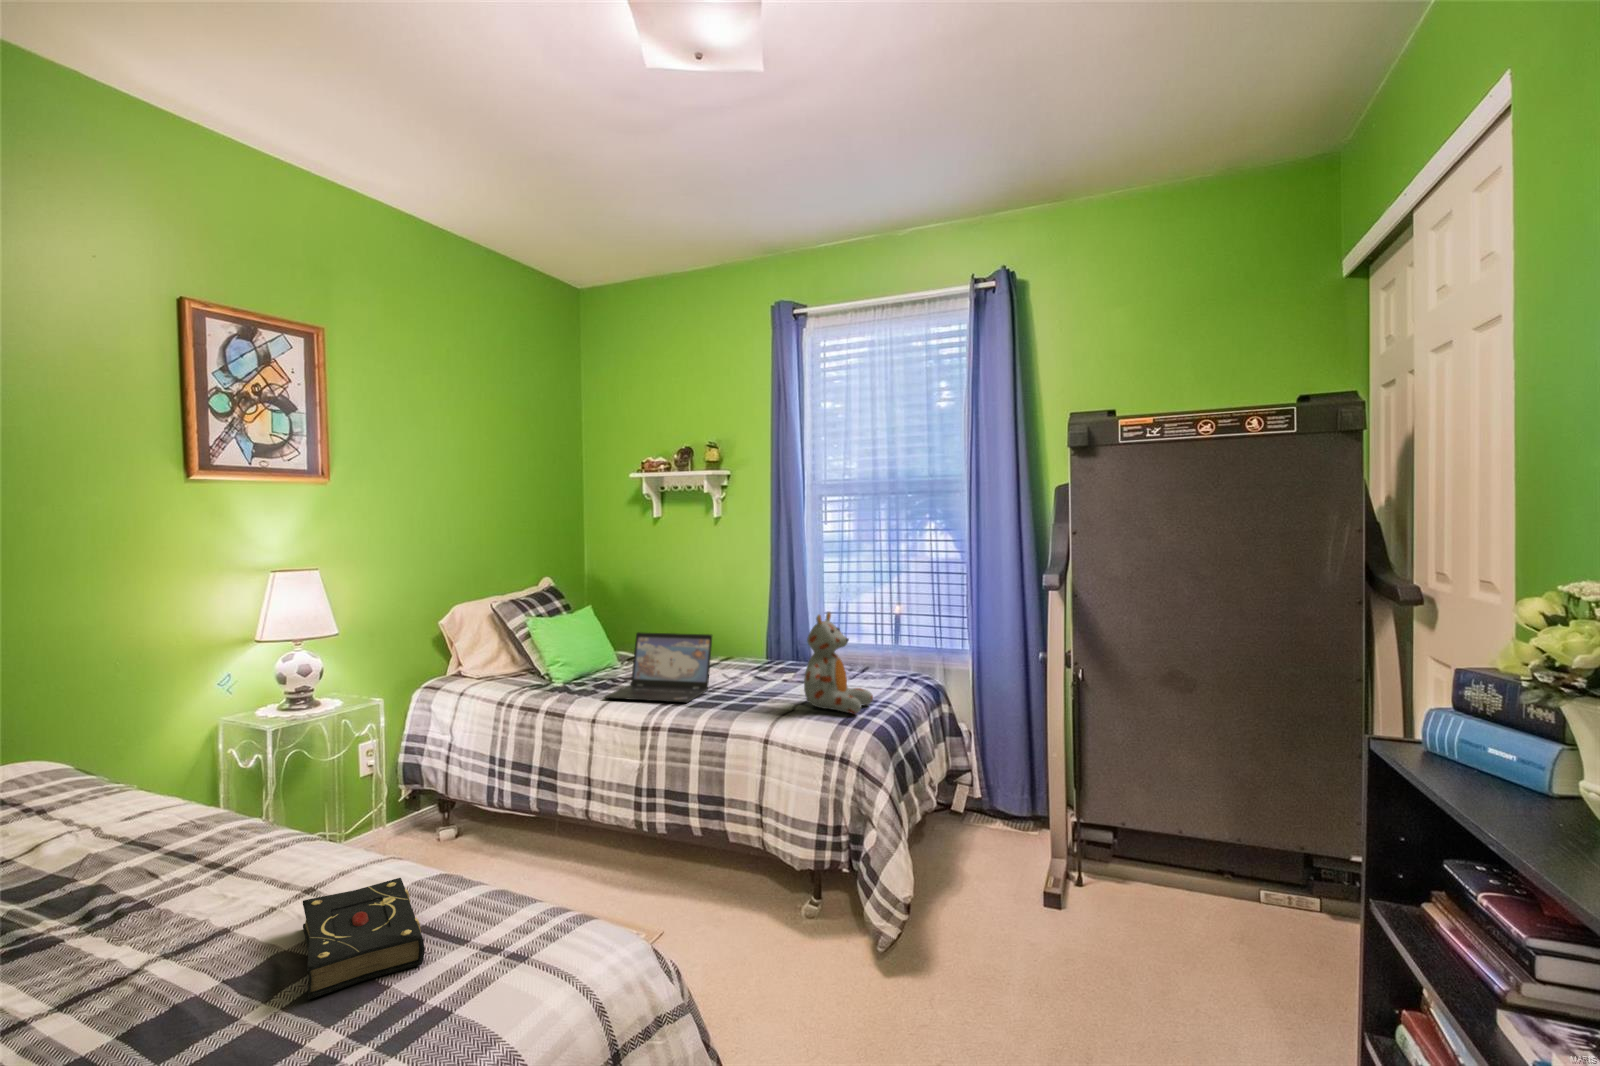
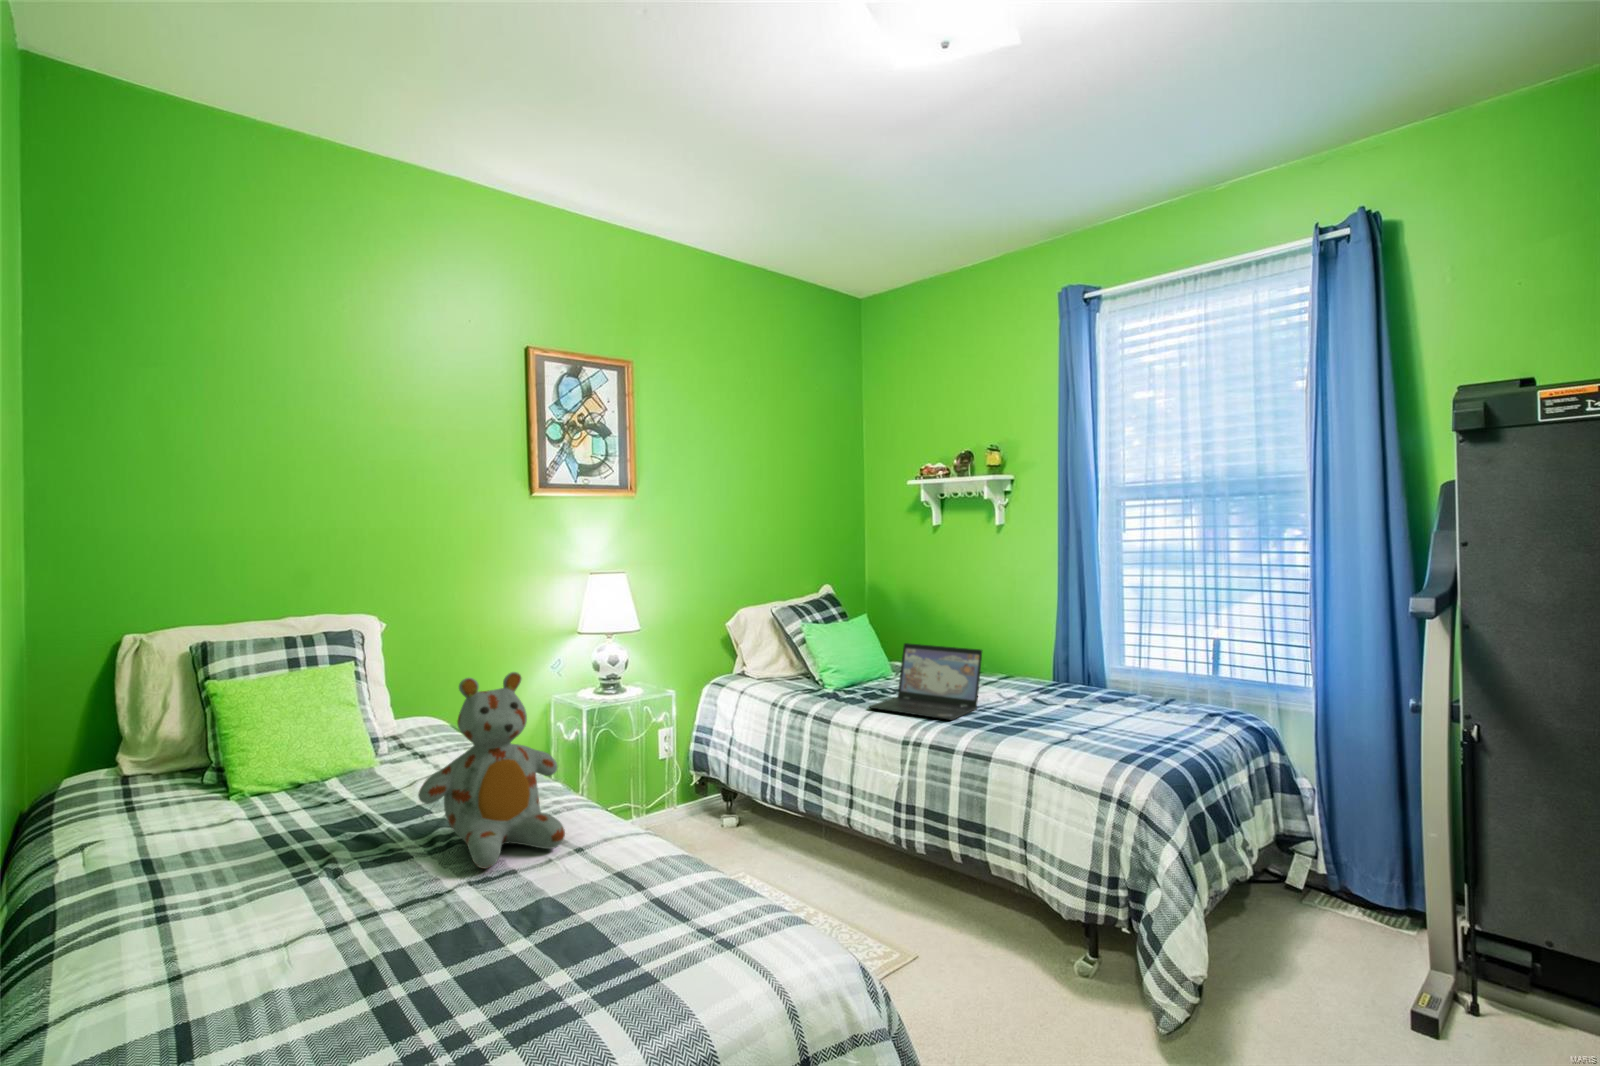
stuffed bear: present [804,612,873,714] -> present [418,672,565,868]
book: present [303,878,425,1000] -> none [555,851,648,941]

